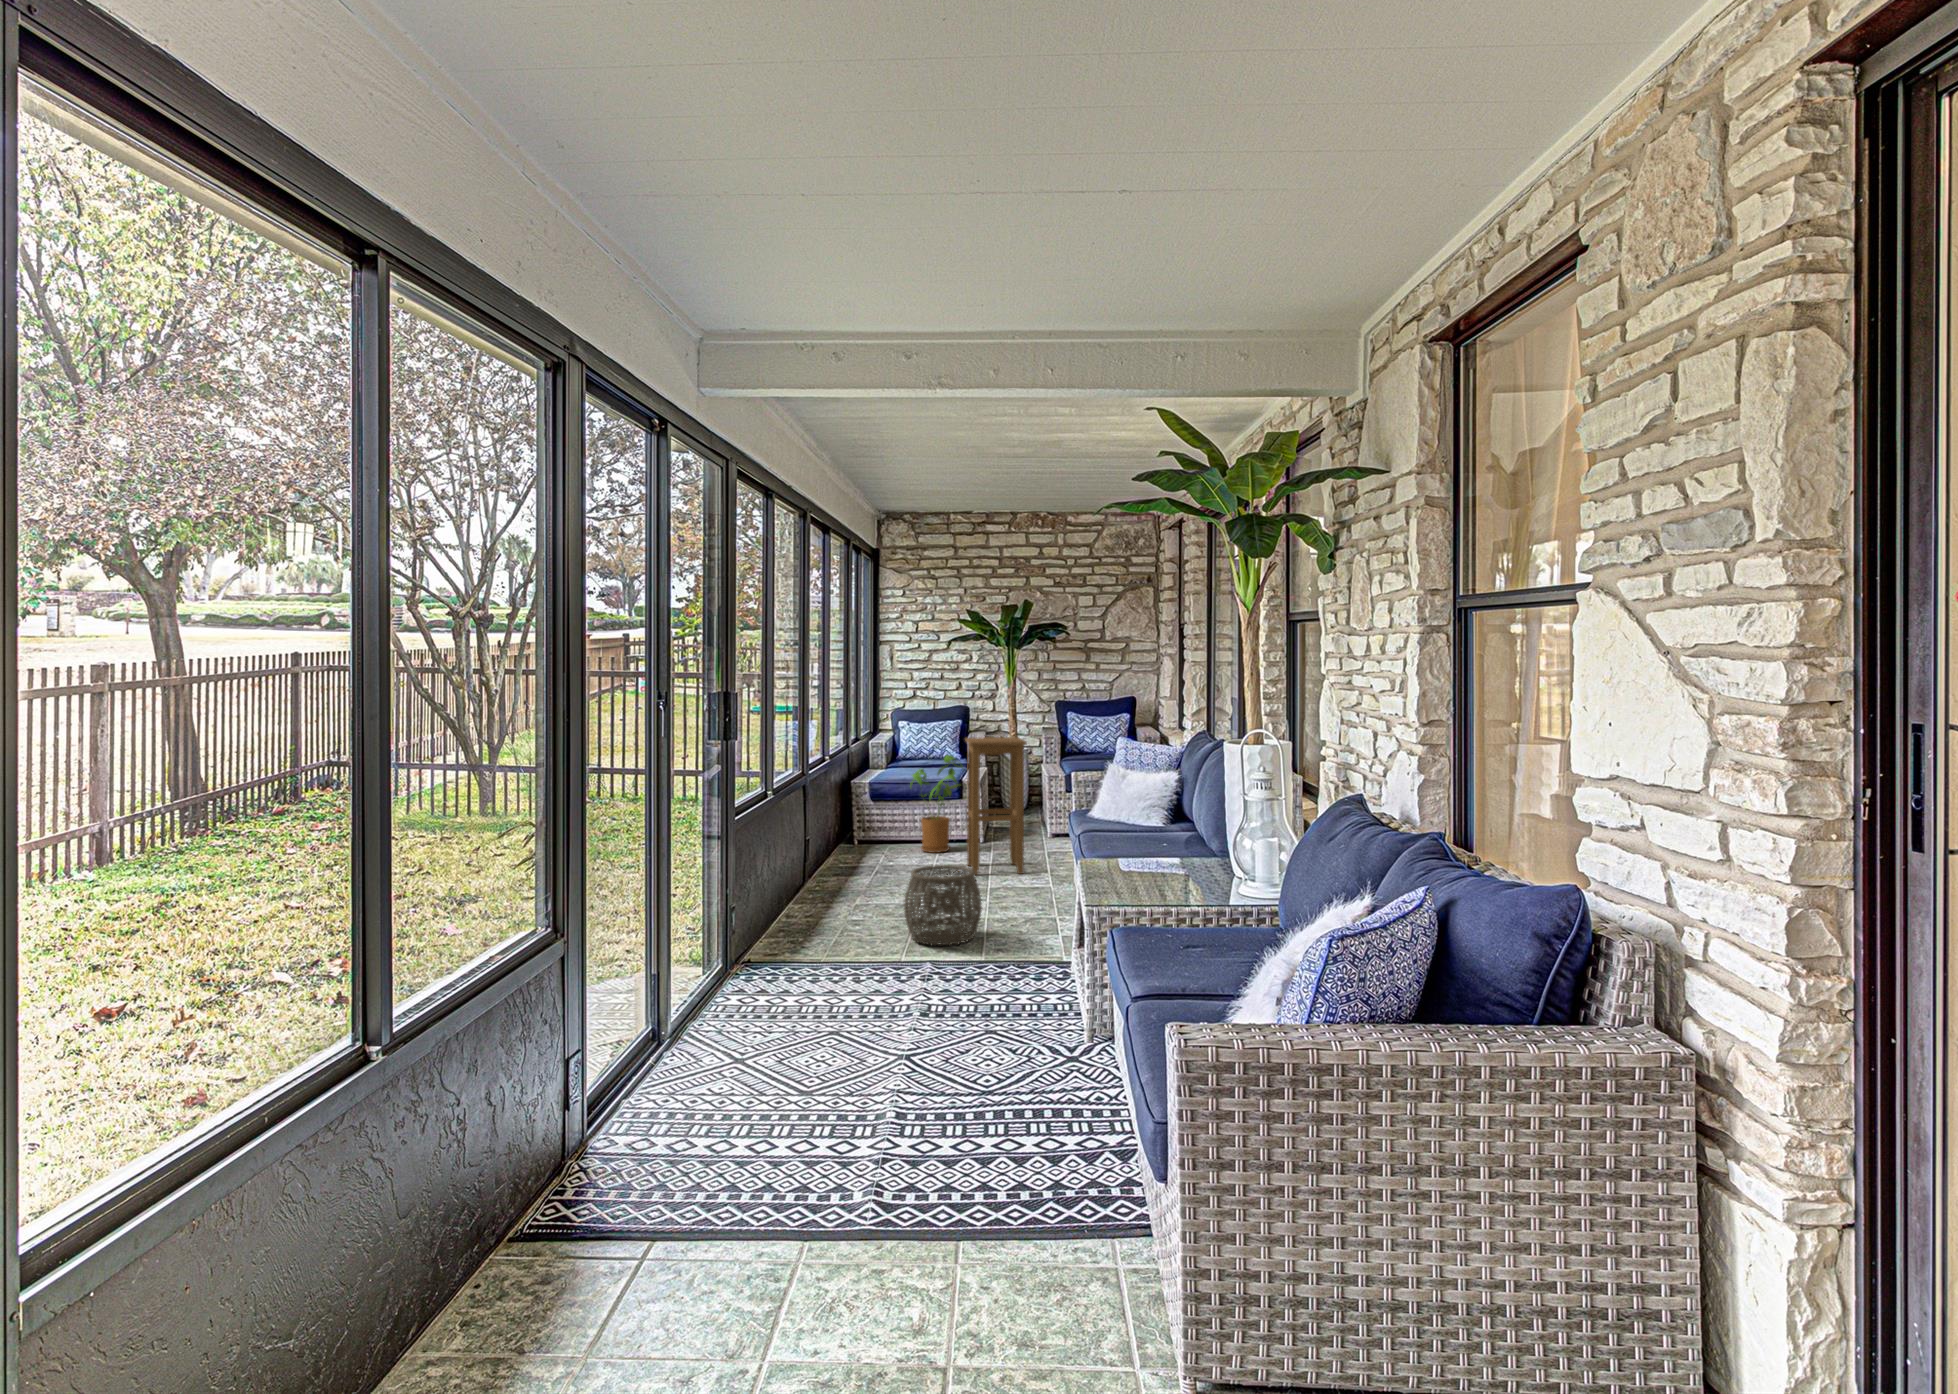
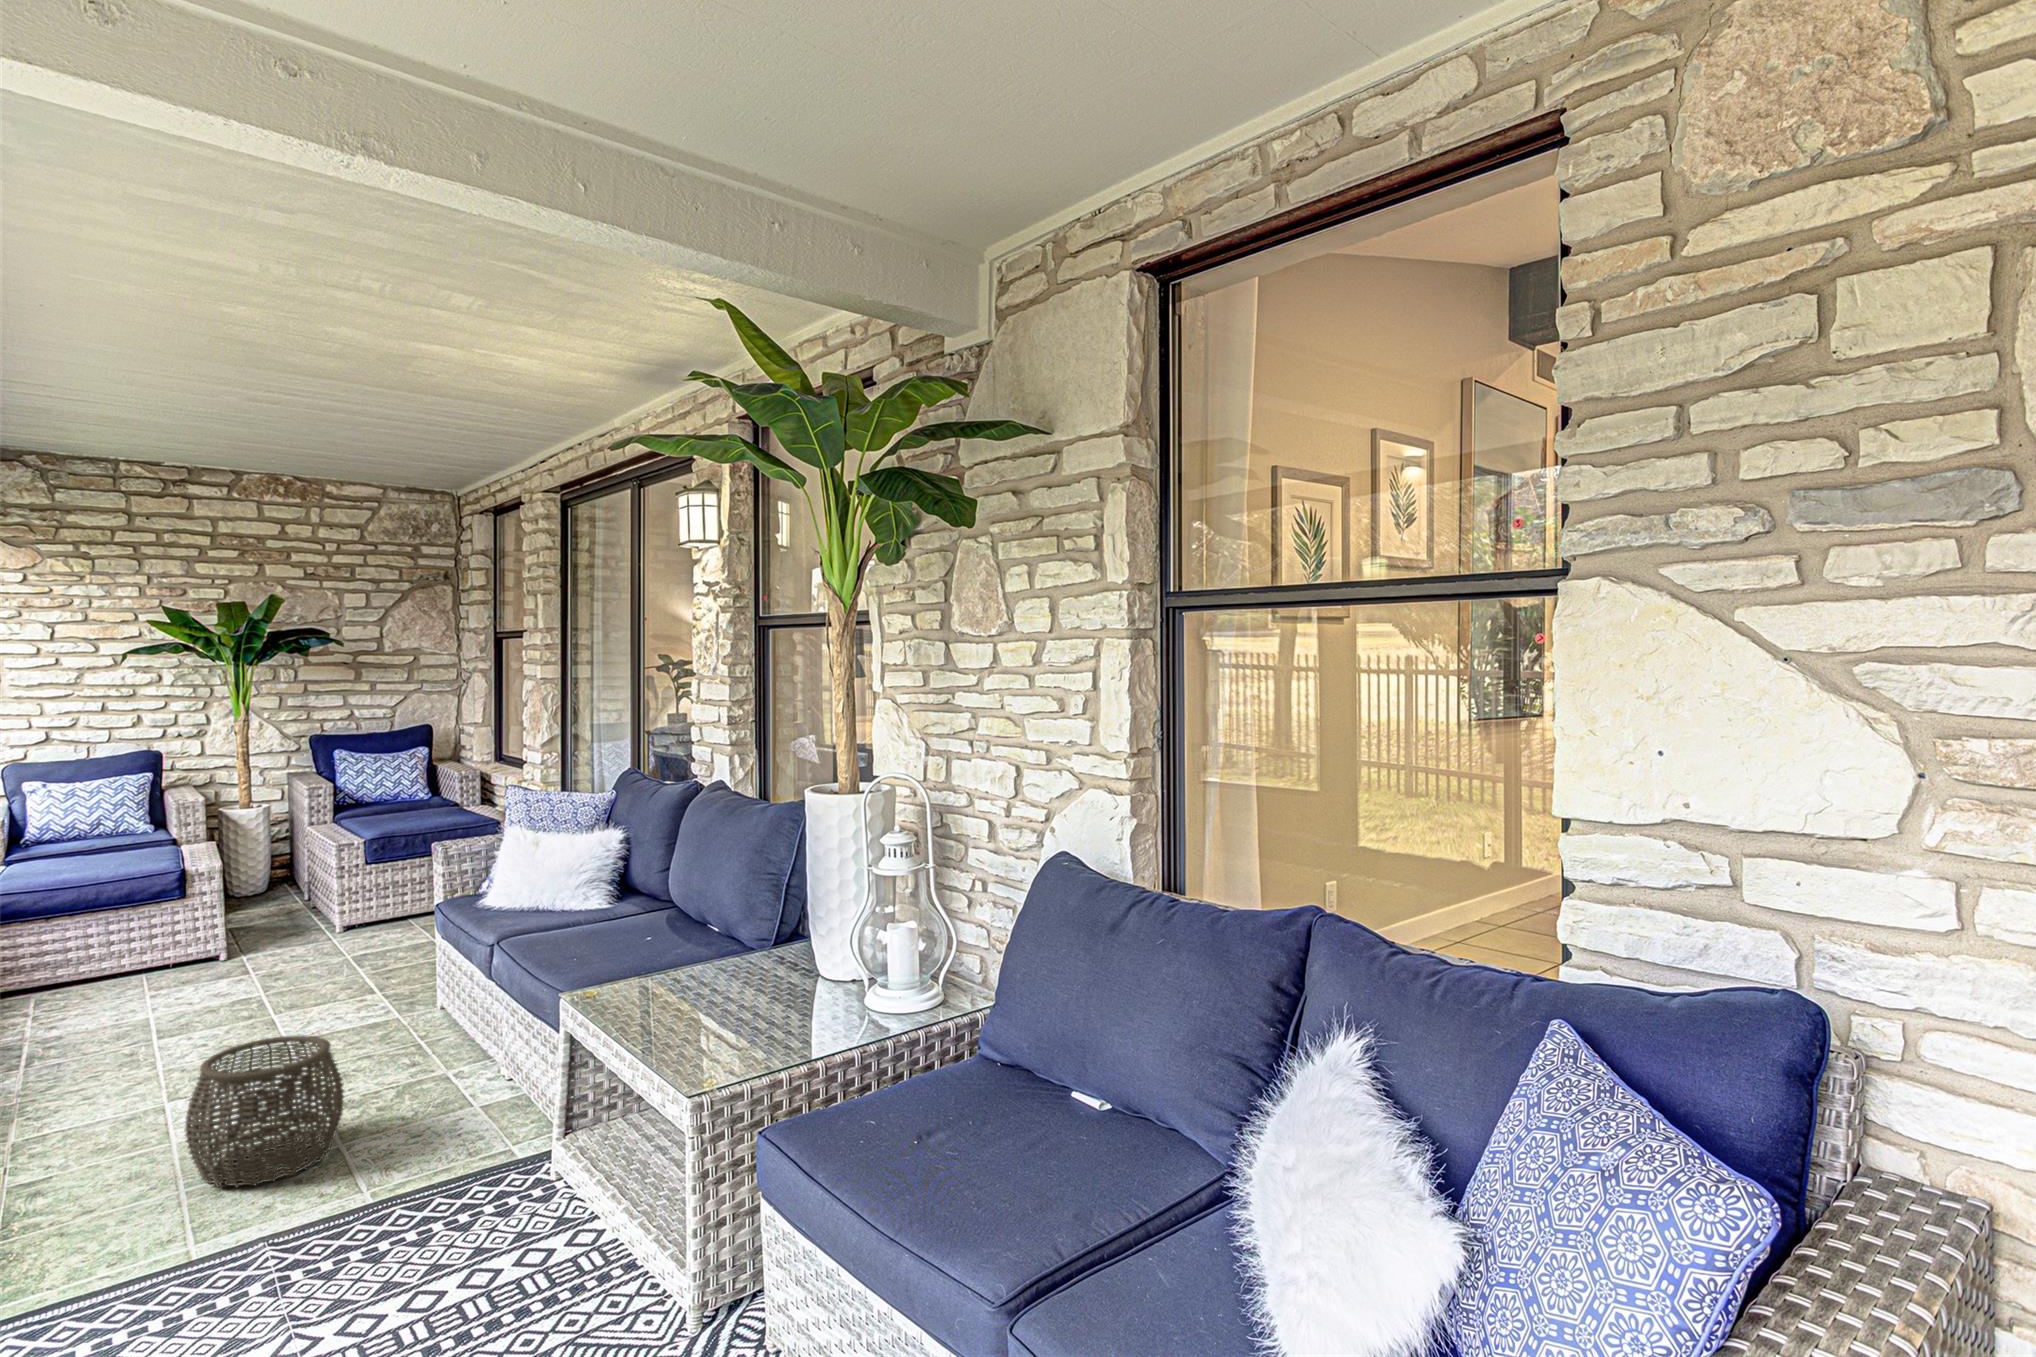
stool: present [965,737,1027,875] -> none [216,803,341,1023]
house plant: present [910,755,962,853] -> none [86,837,196,994]

